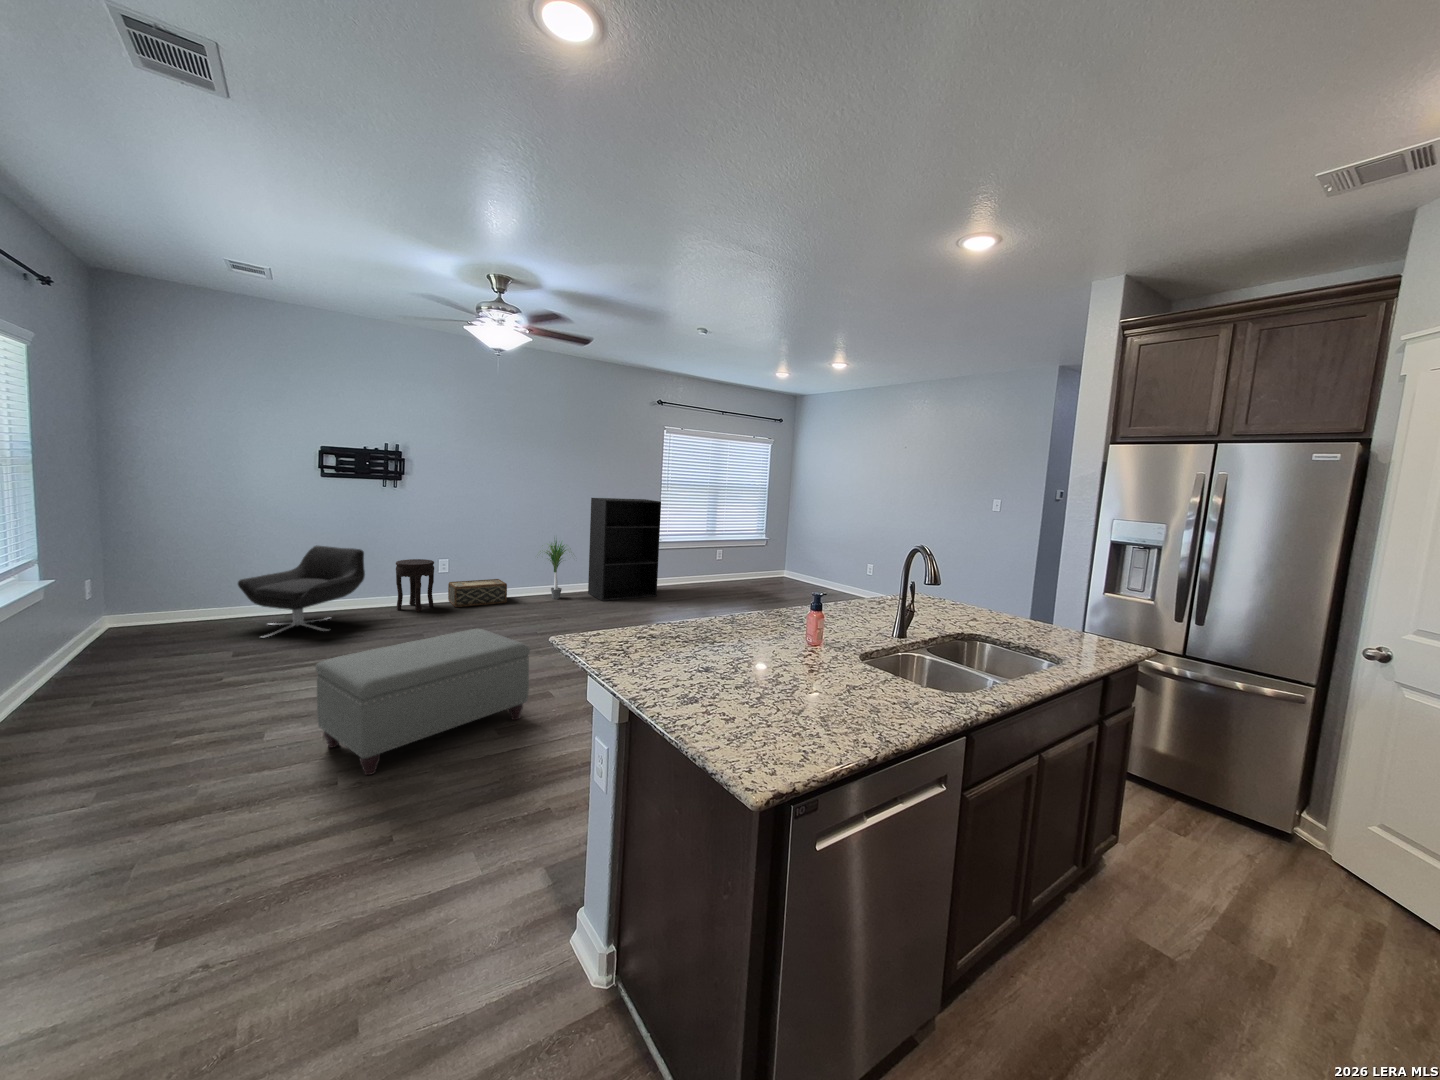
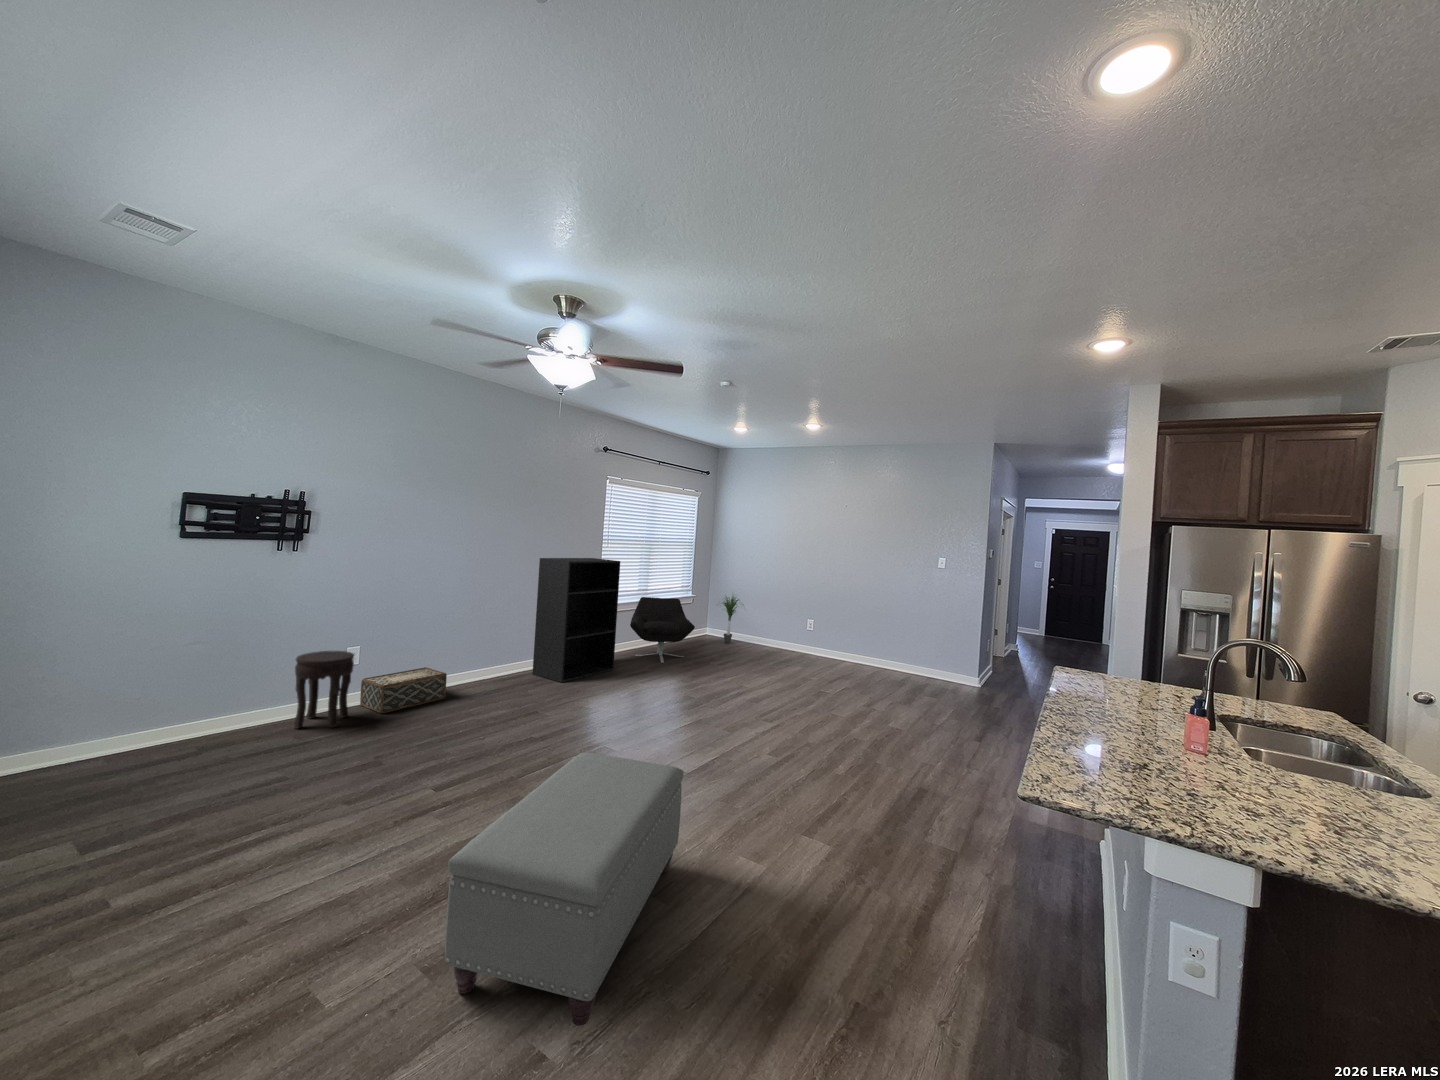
potted plant: present [545,541,566,599] -> present [723,596,739,643]
lounge chair: present [238,545,365,638] -> present [630,597,695,663]

